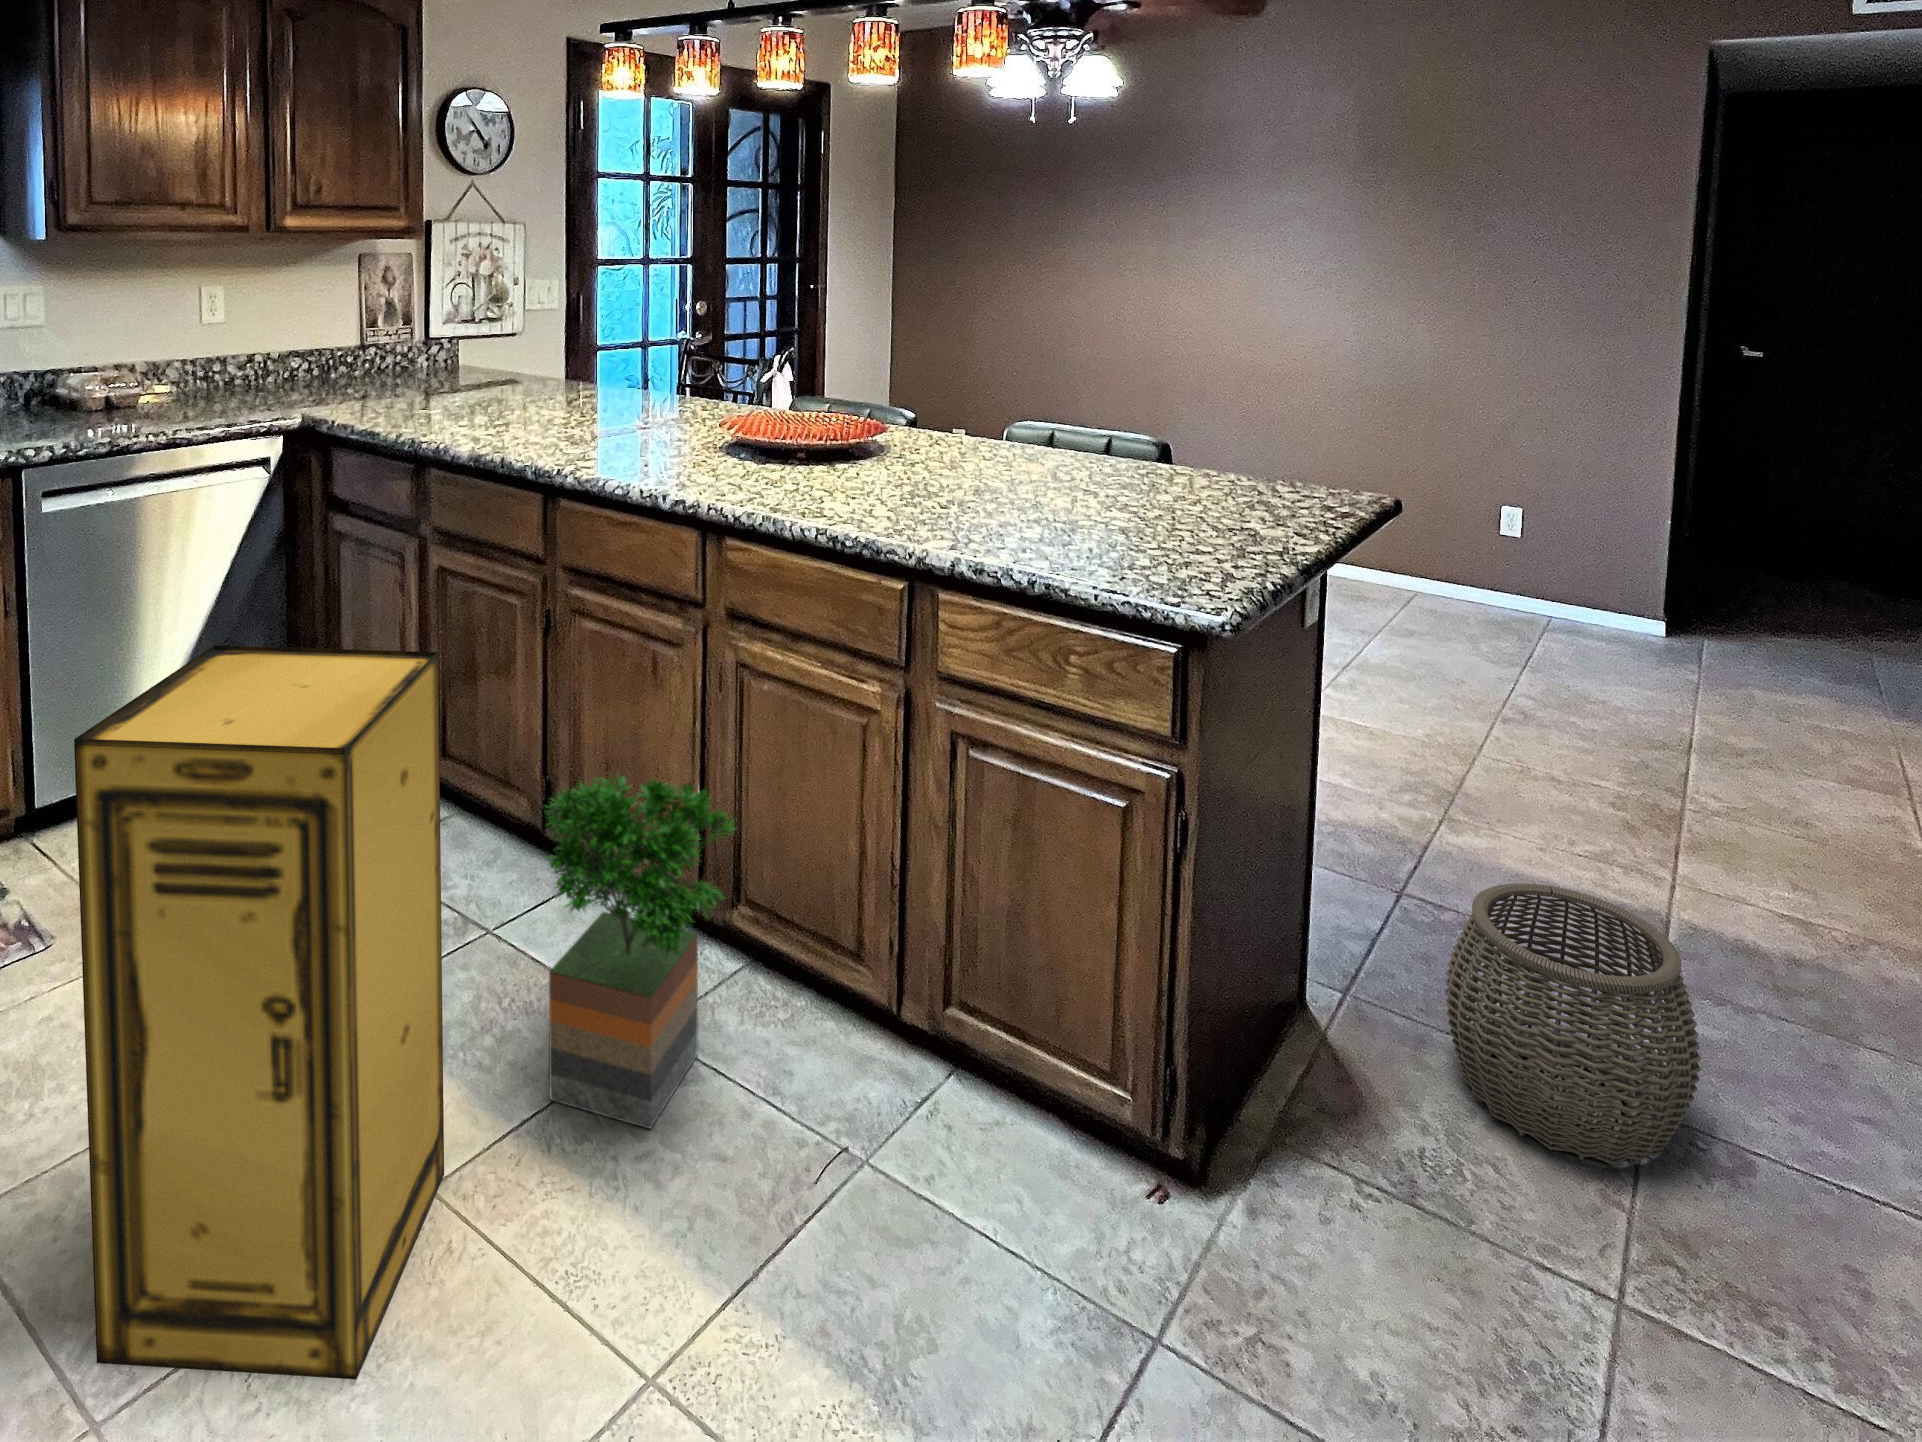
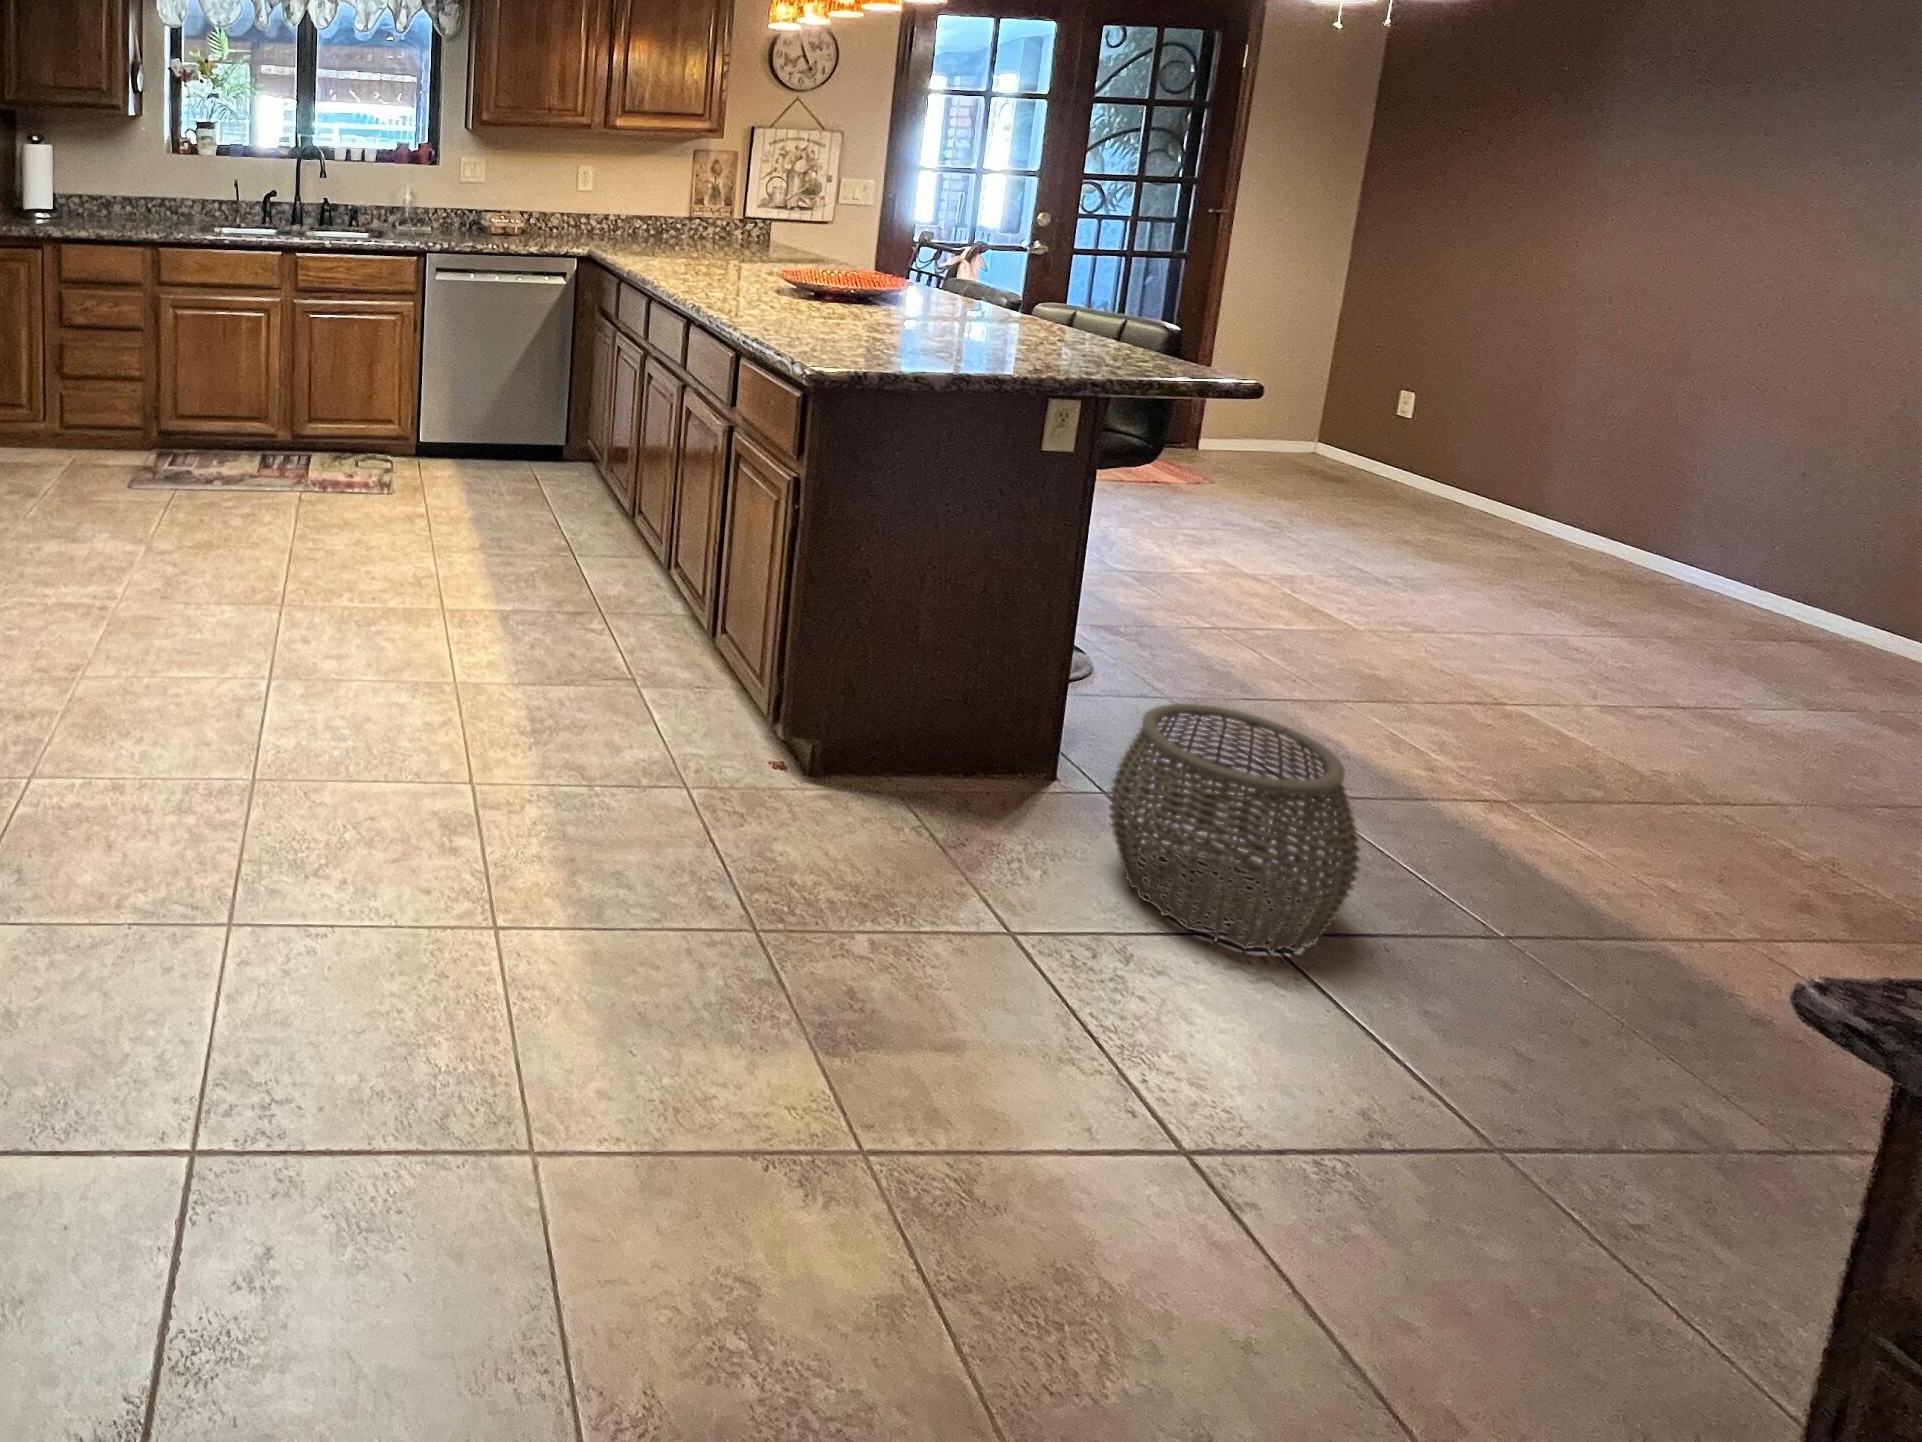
storage cabinet: present [74,644,444,1380] -> none [285,306,459,635]
potted tree: present [545,773,735,1129] -> none [509,433,647,634]

